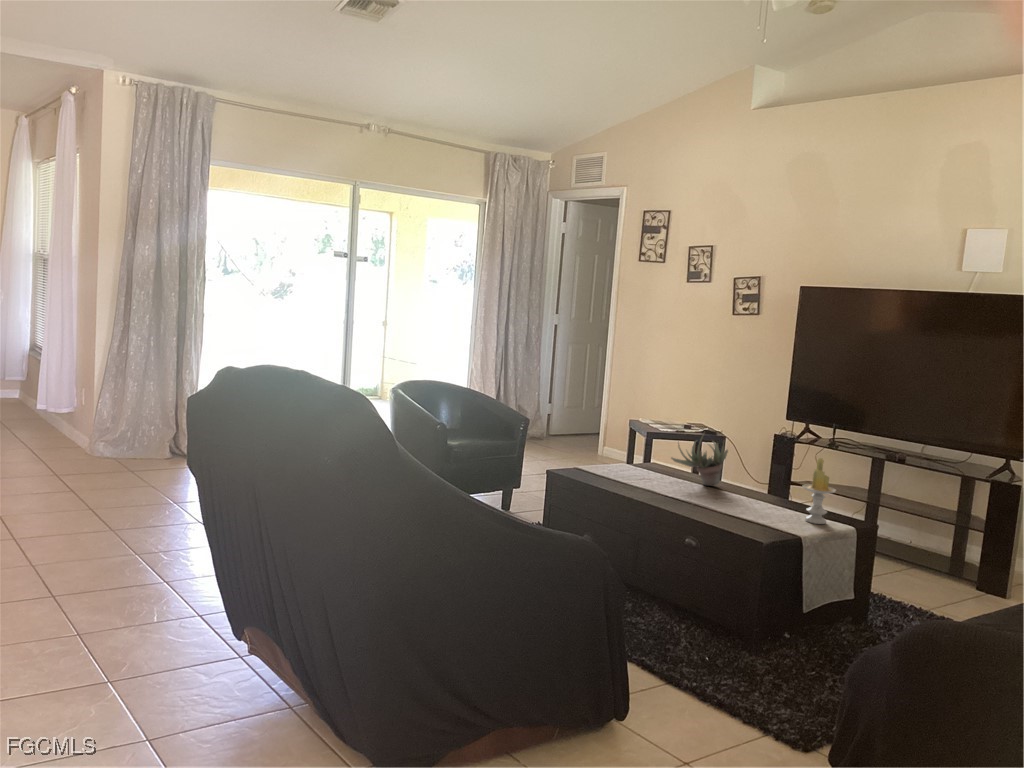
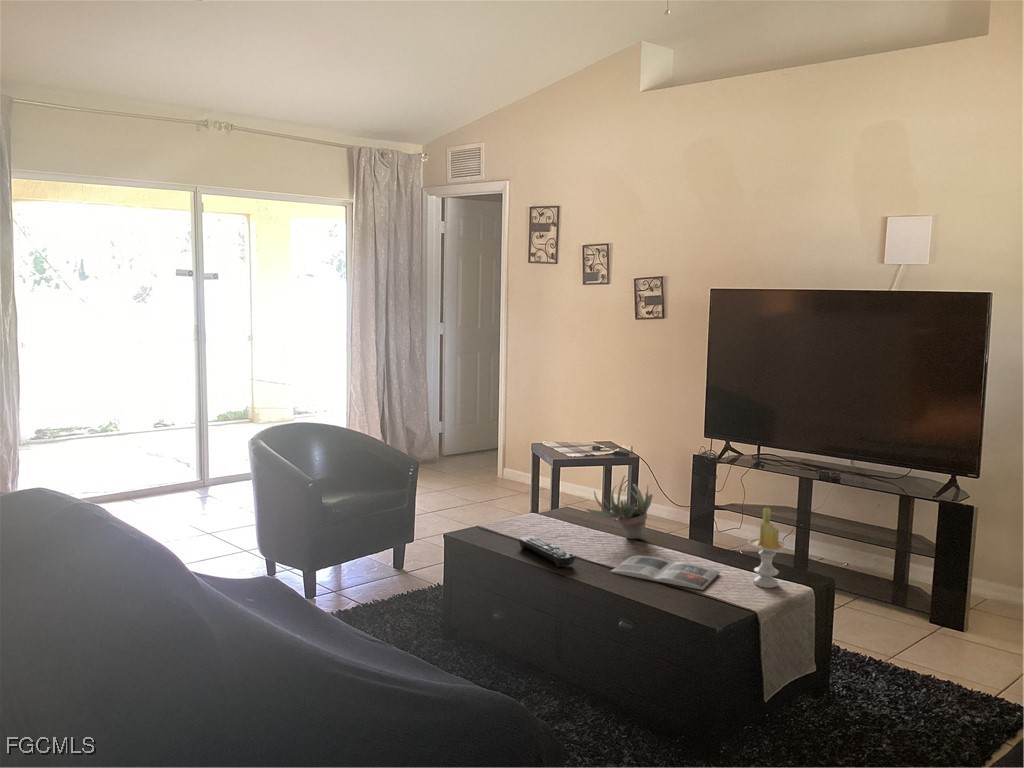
remote control: none [612,474,658,496] -> present [519,536,576,567]
magazine: none [685,495,779,519] -> present [610,555,720,590]

